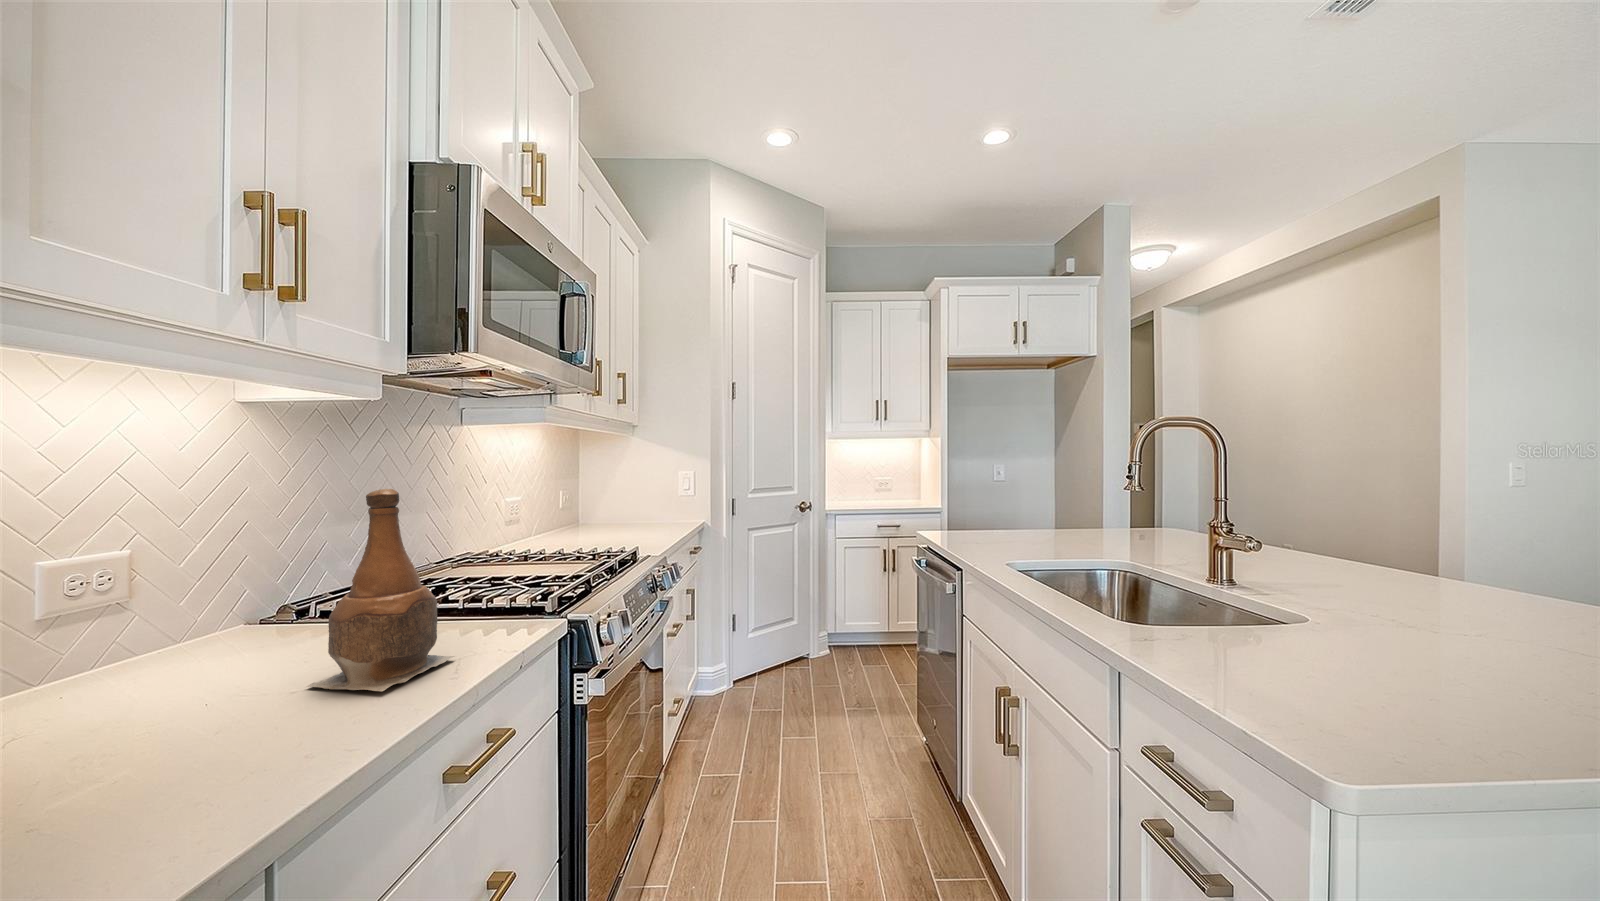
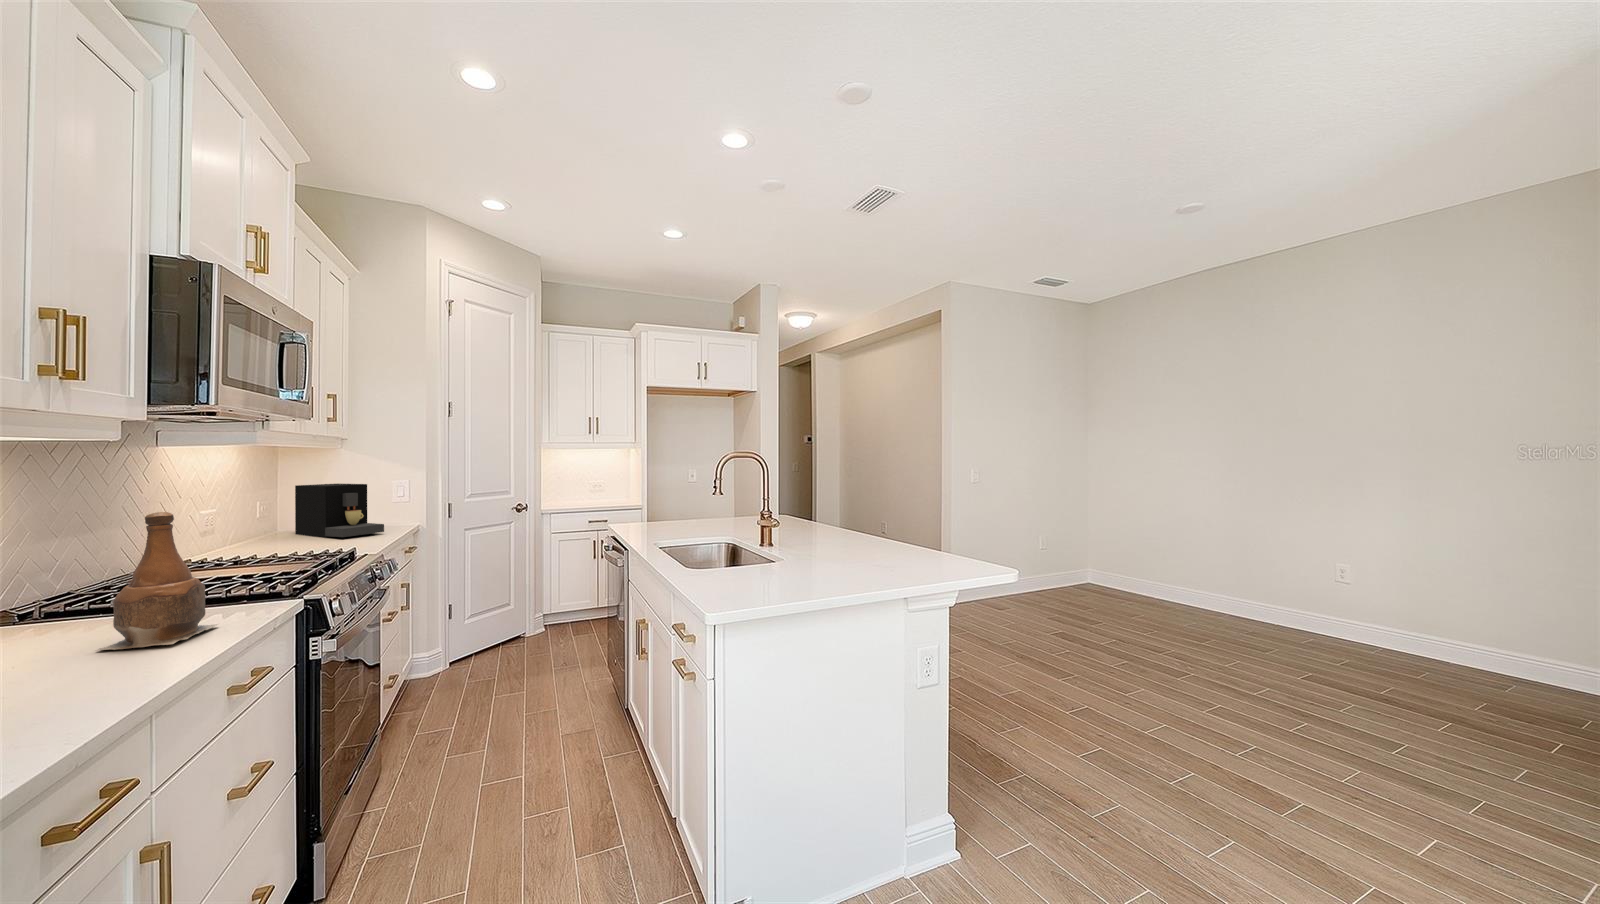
coffee maker: none [591,470,669,531] -> present [295,484,384,537]

